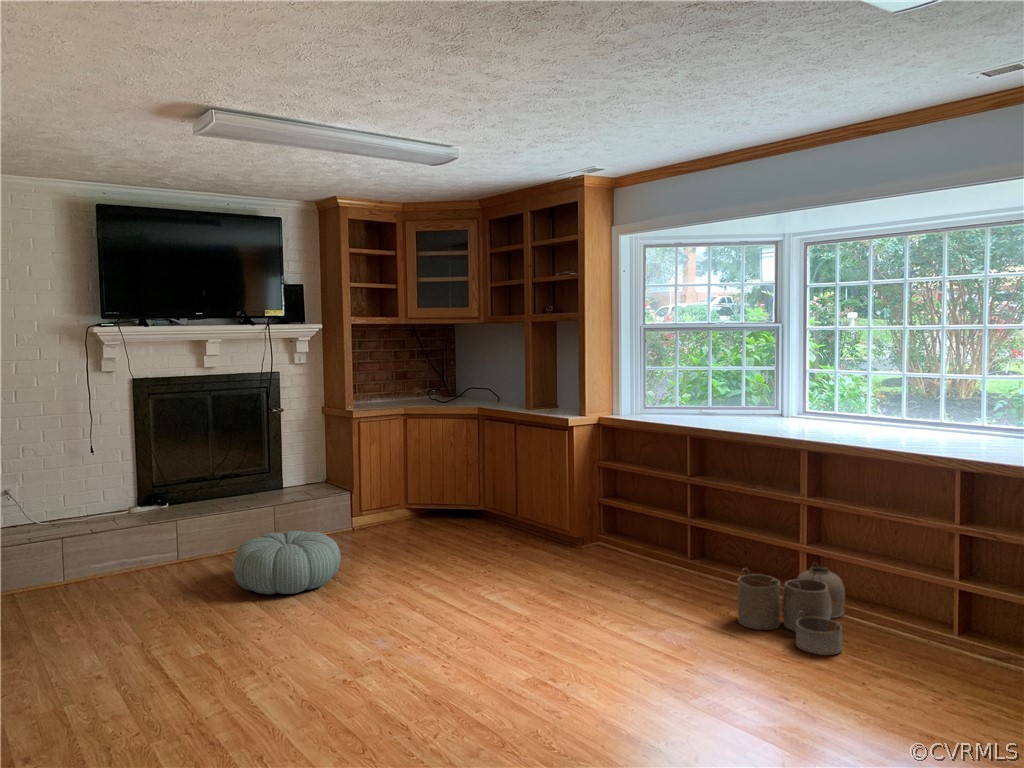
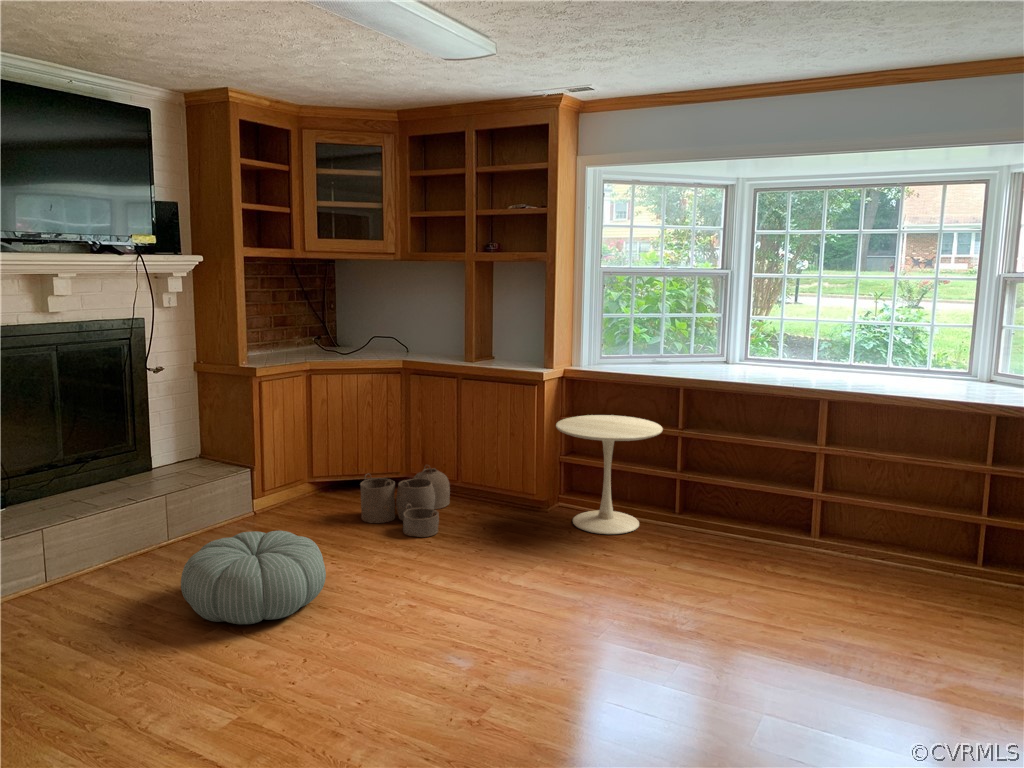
side table: none [571,461,669,571] -> present [556,415,663,534]
woven basket: present [737,566,845,655] -> present [360,467,450,537]

